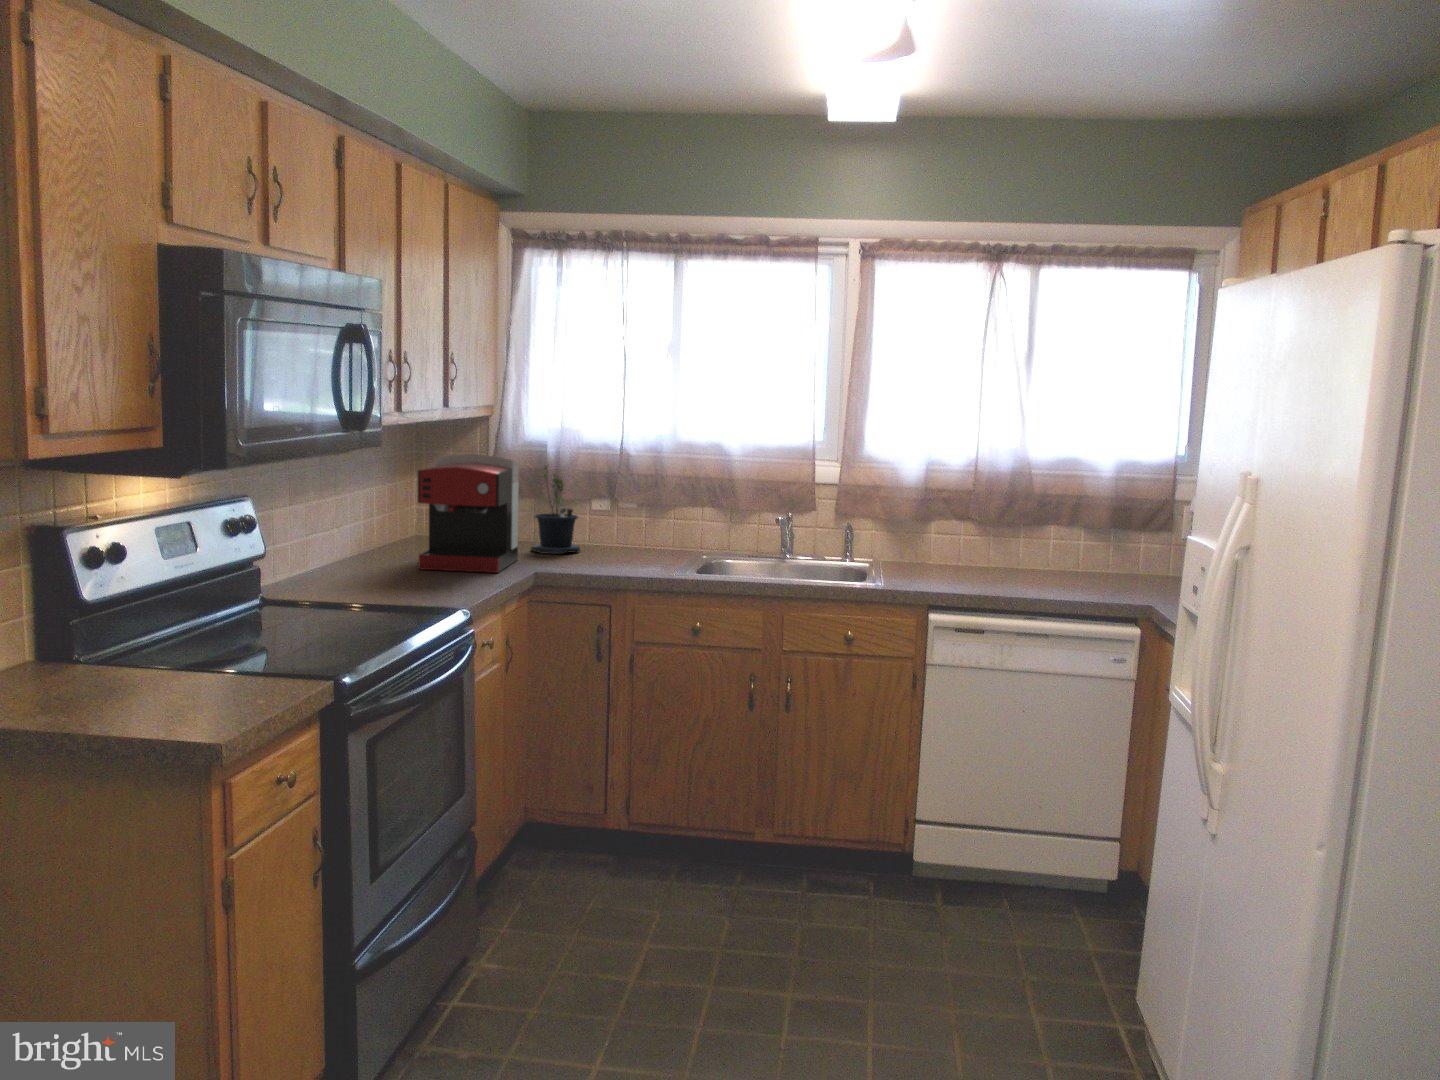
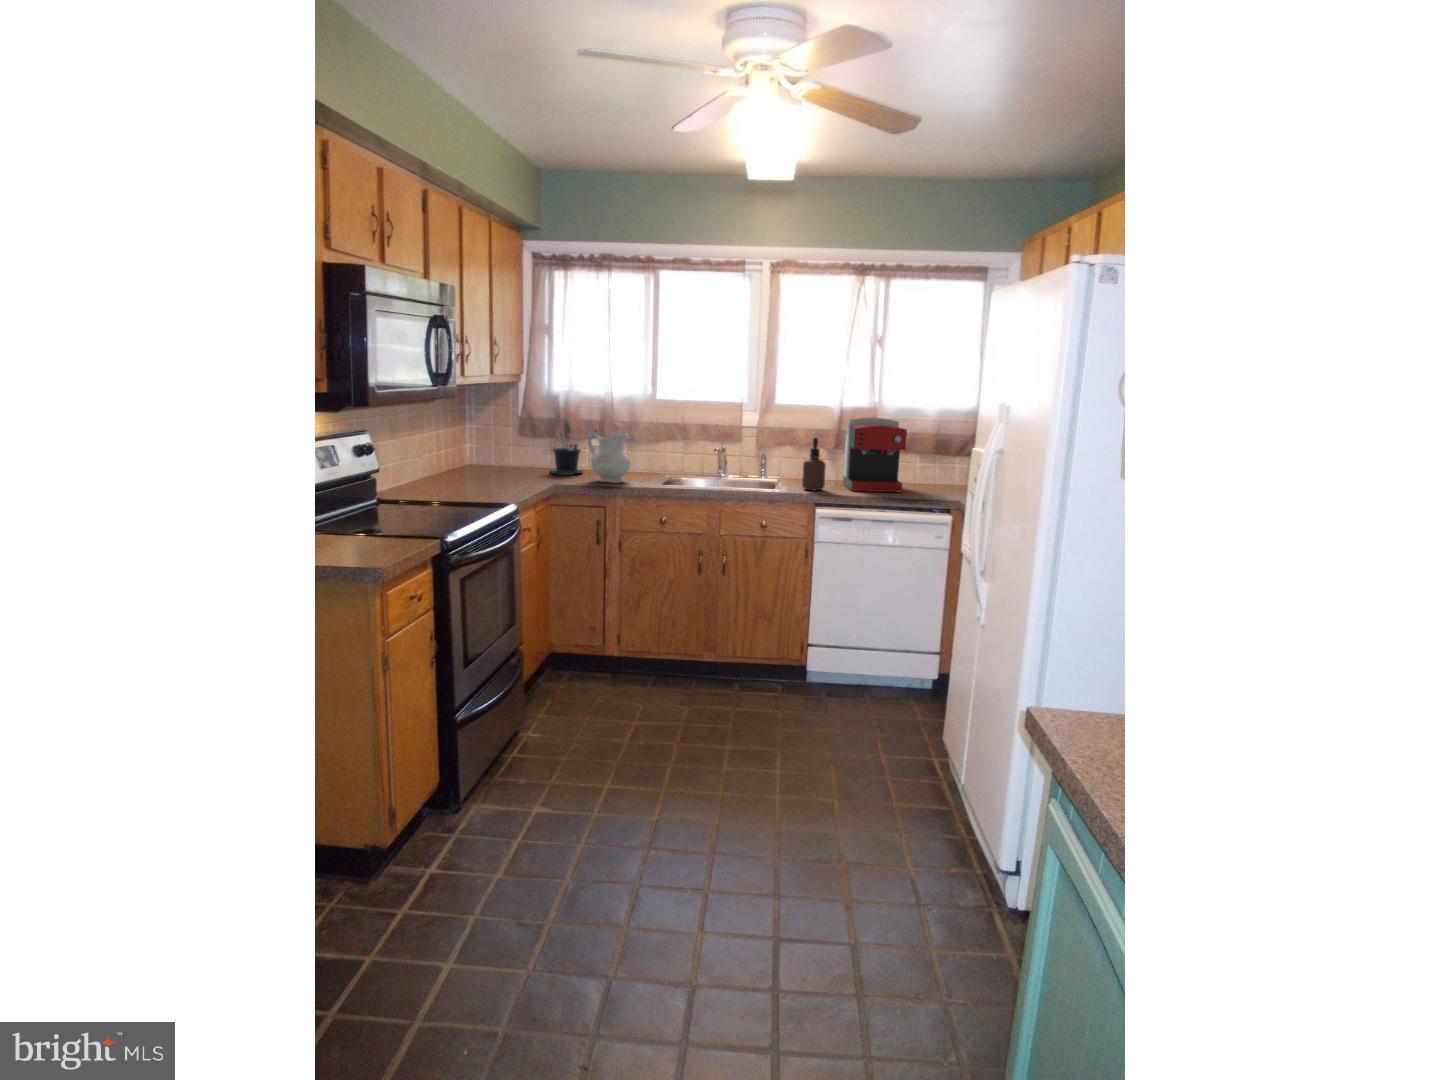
coffee maker: present [418,454,519,573] -> present [843,418,907,492]
ceramic pitcher: none [586,488,649,568] -> present [588,430,631,483]
soap dispenser: none [907,503,943,583] -> present [802,438,826,491]

